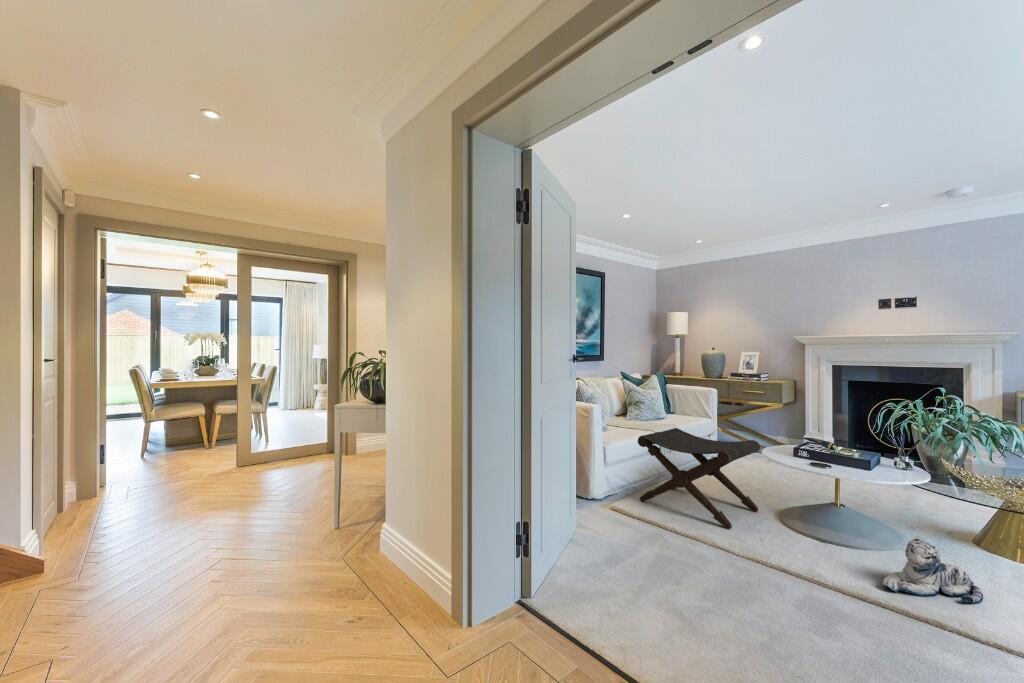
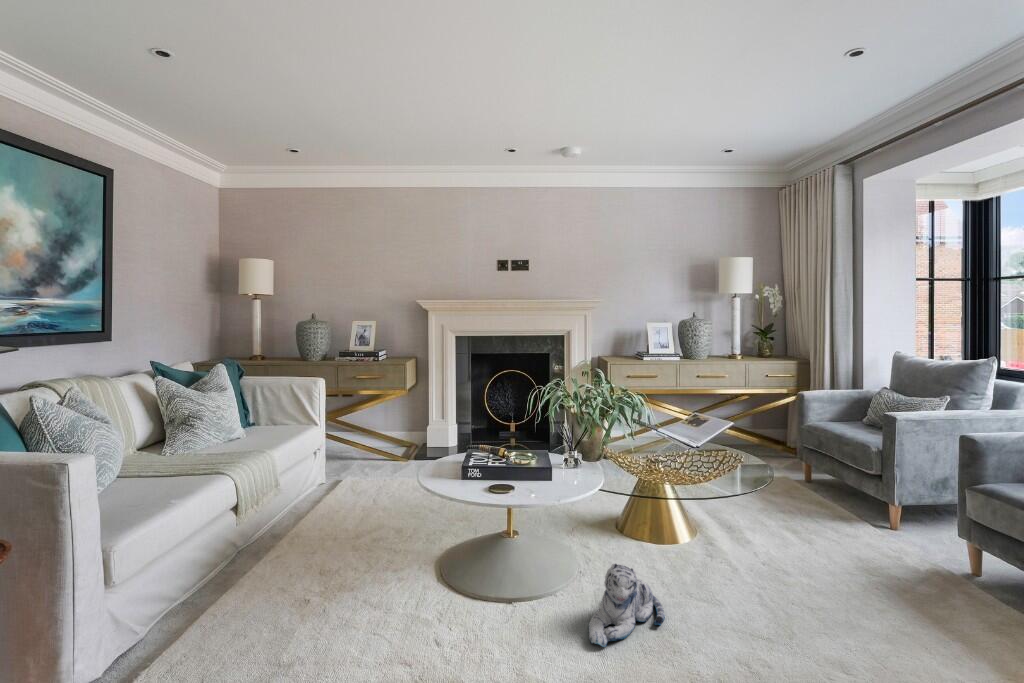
footstool: present [638,428,760,529] -> none [204,461,412,626]

